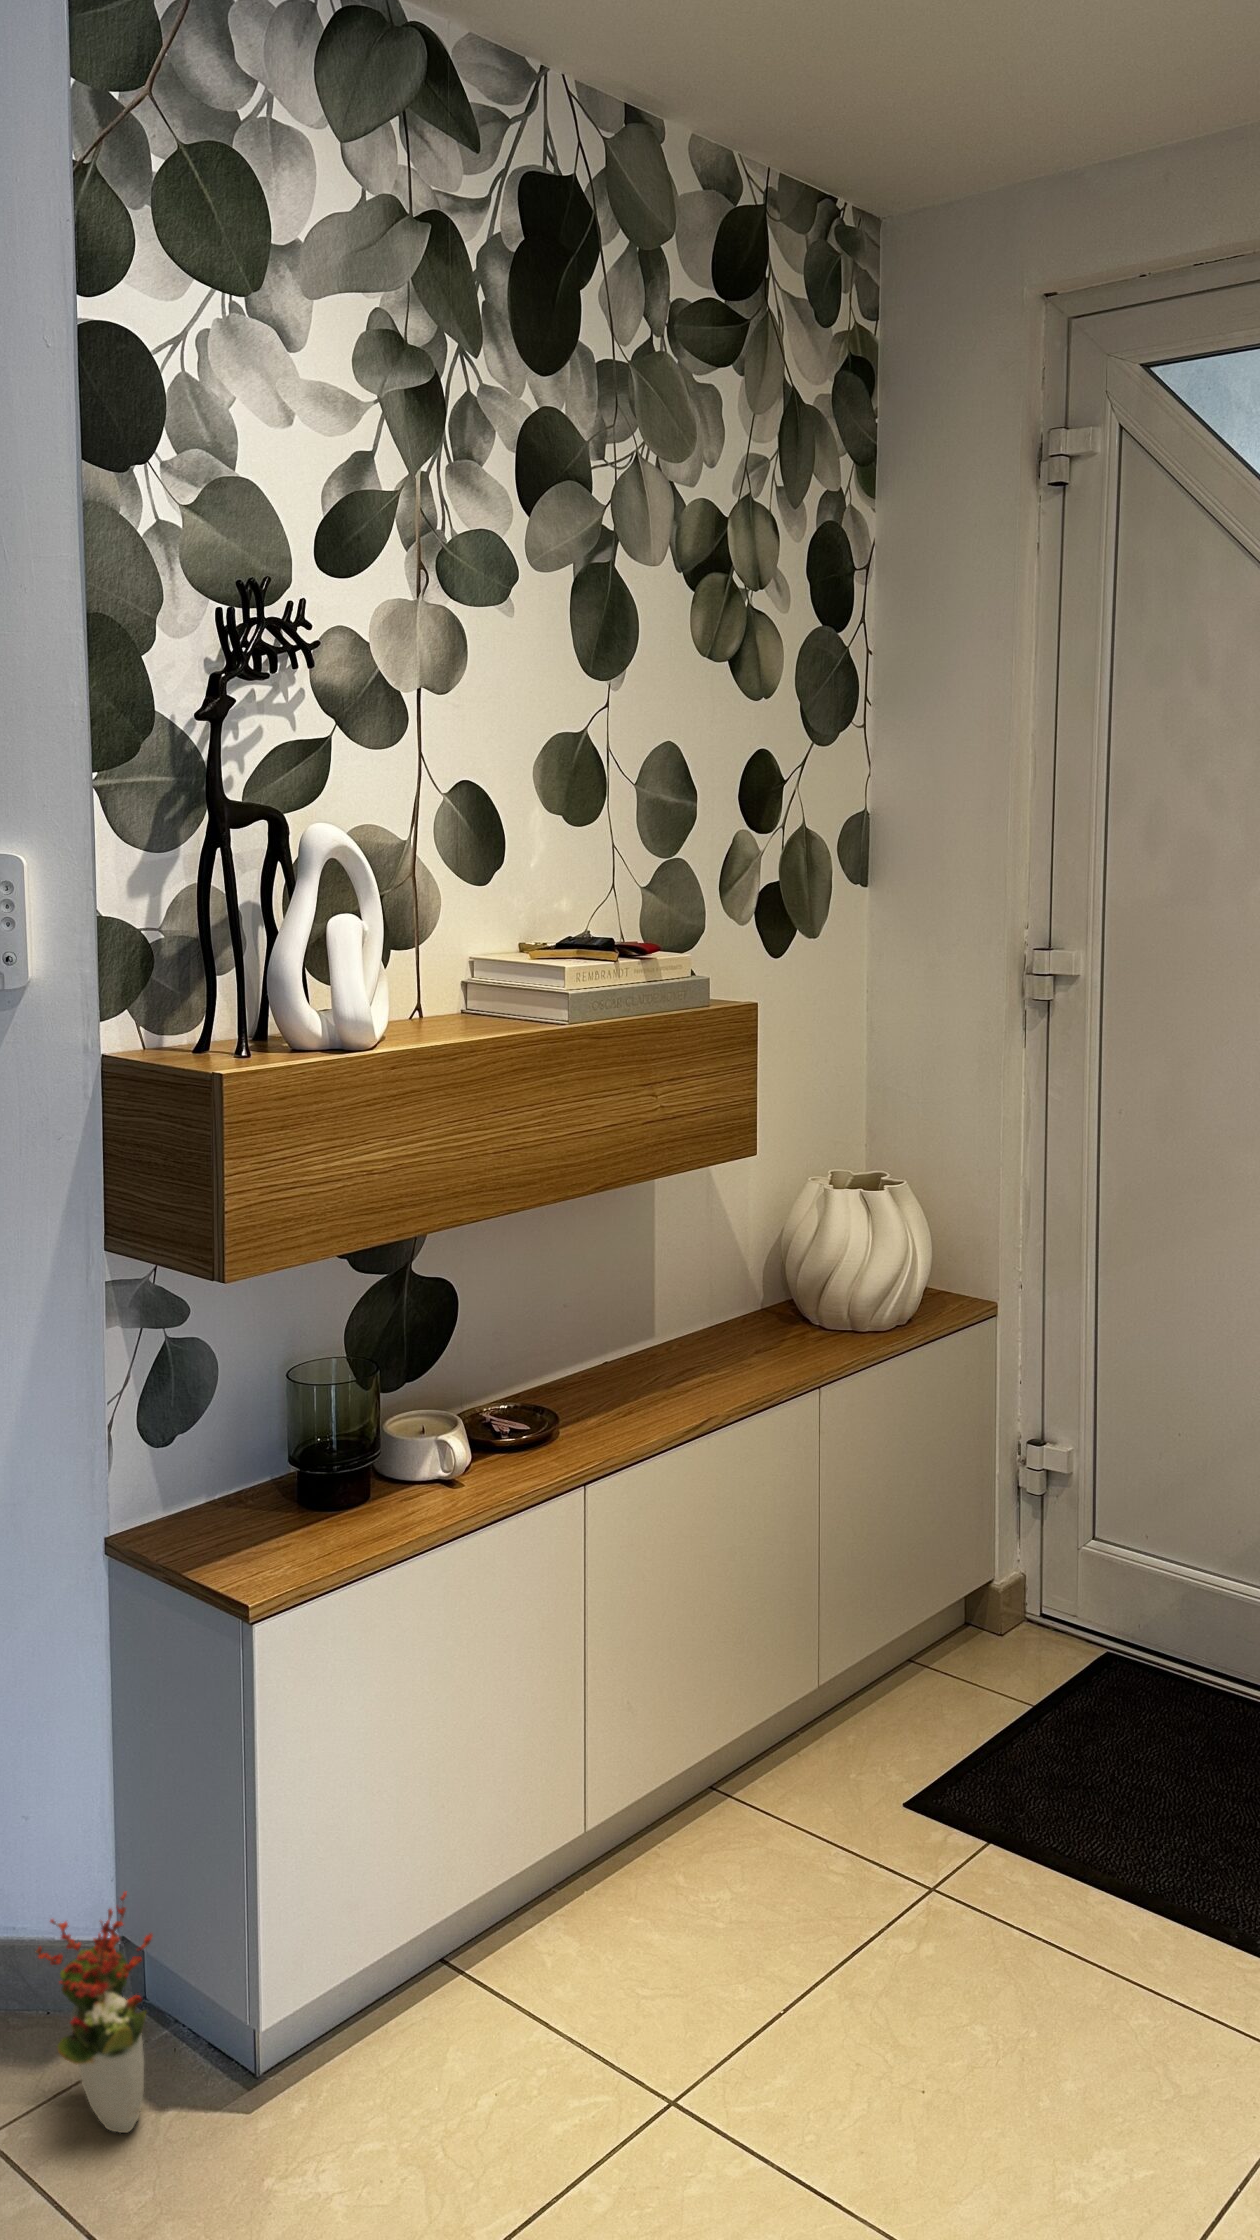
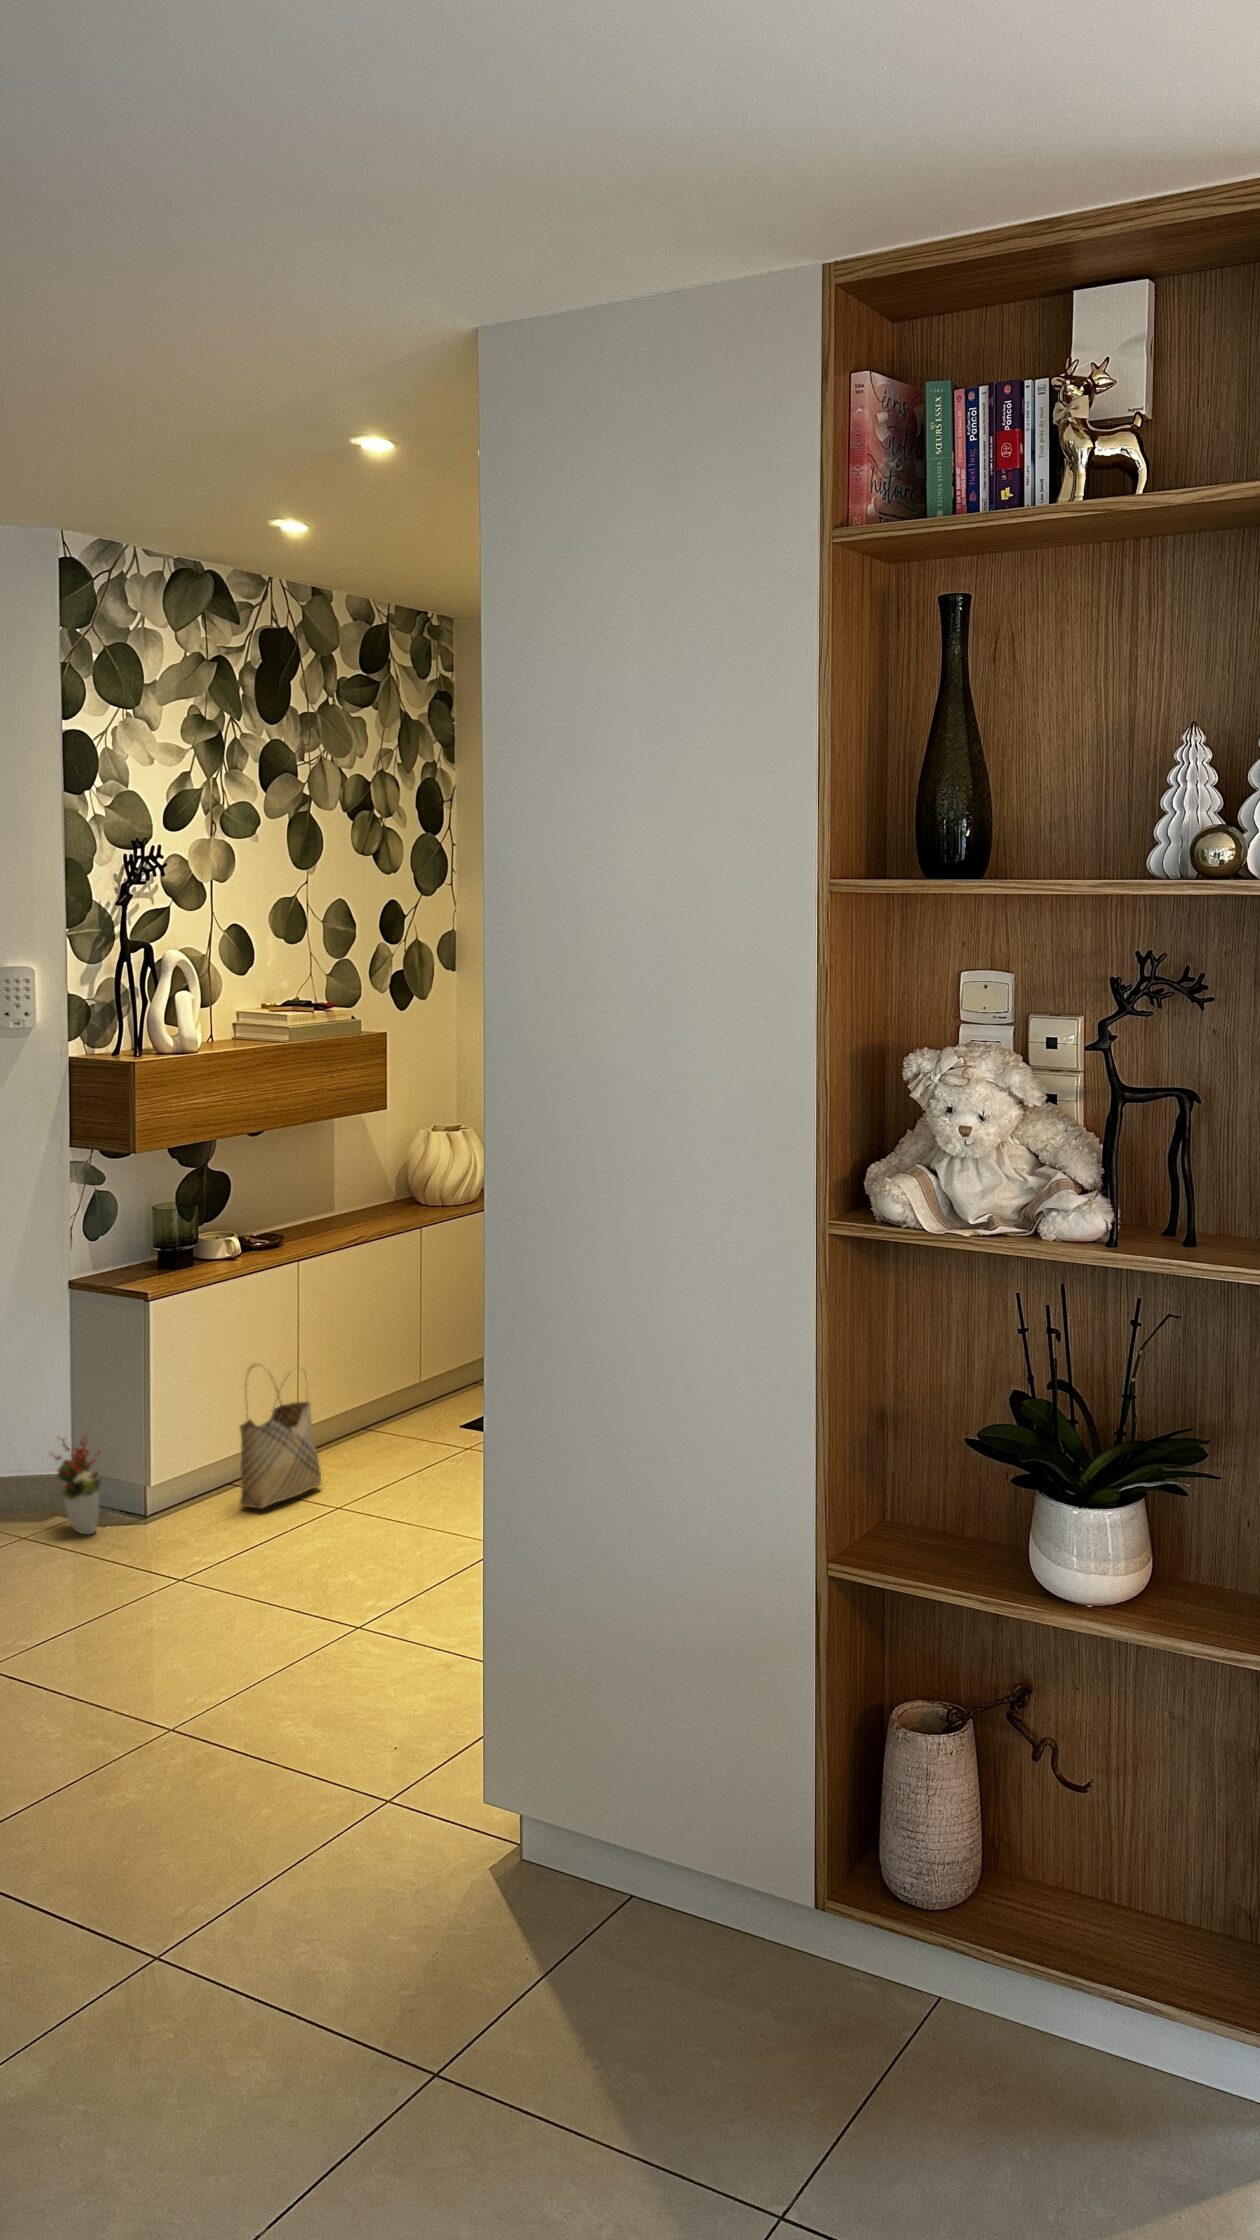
woven basket: none [453,1727,630,2084] -> present [240,1365,321,1509]

